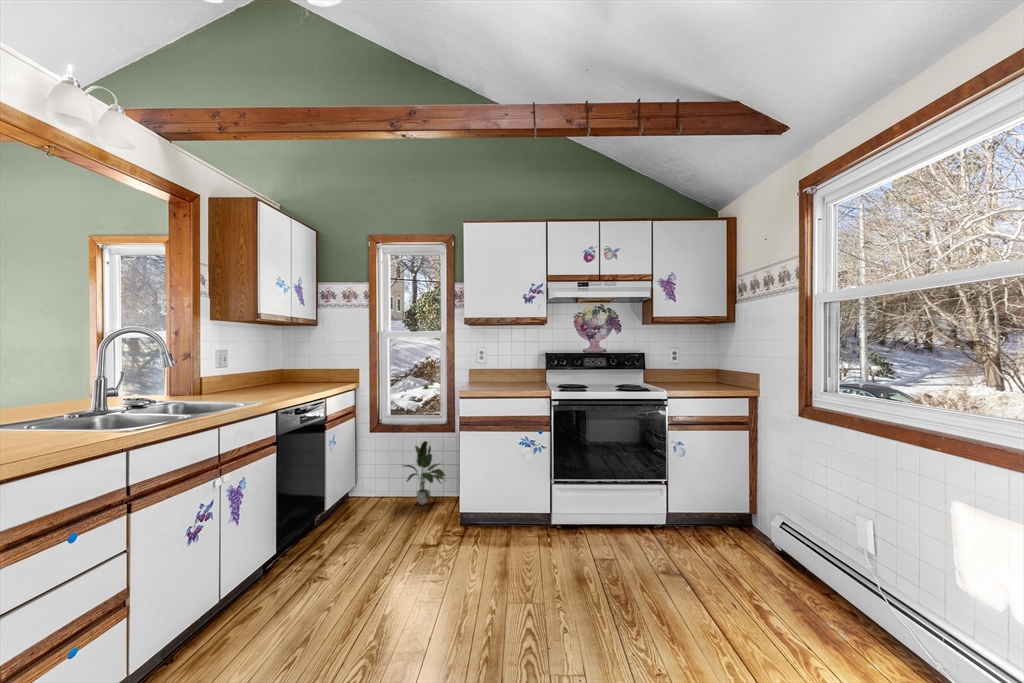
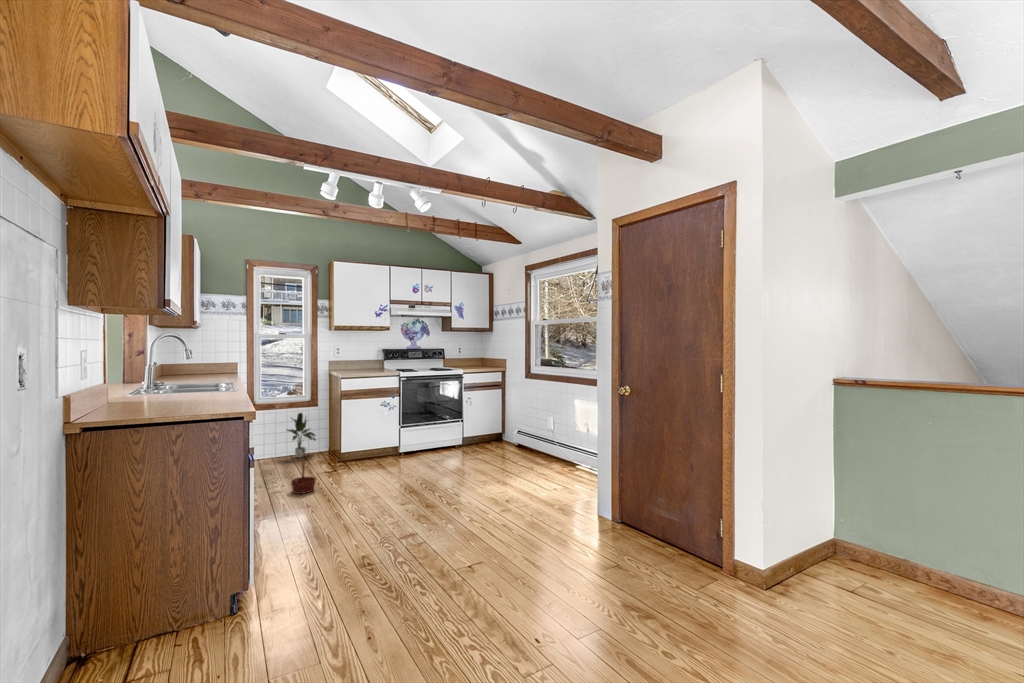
basket: none [315,542,359,606] -> present [291,460,316,494]

